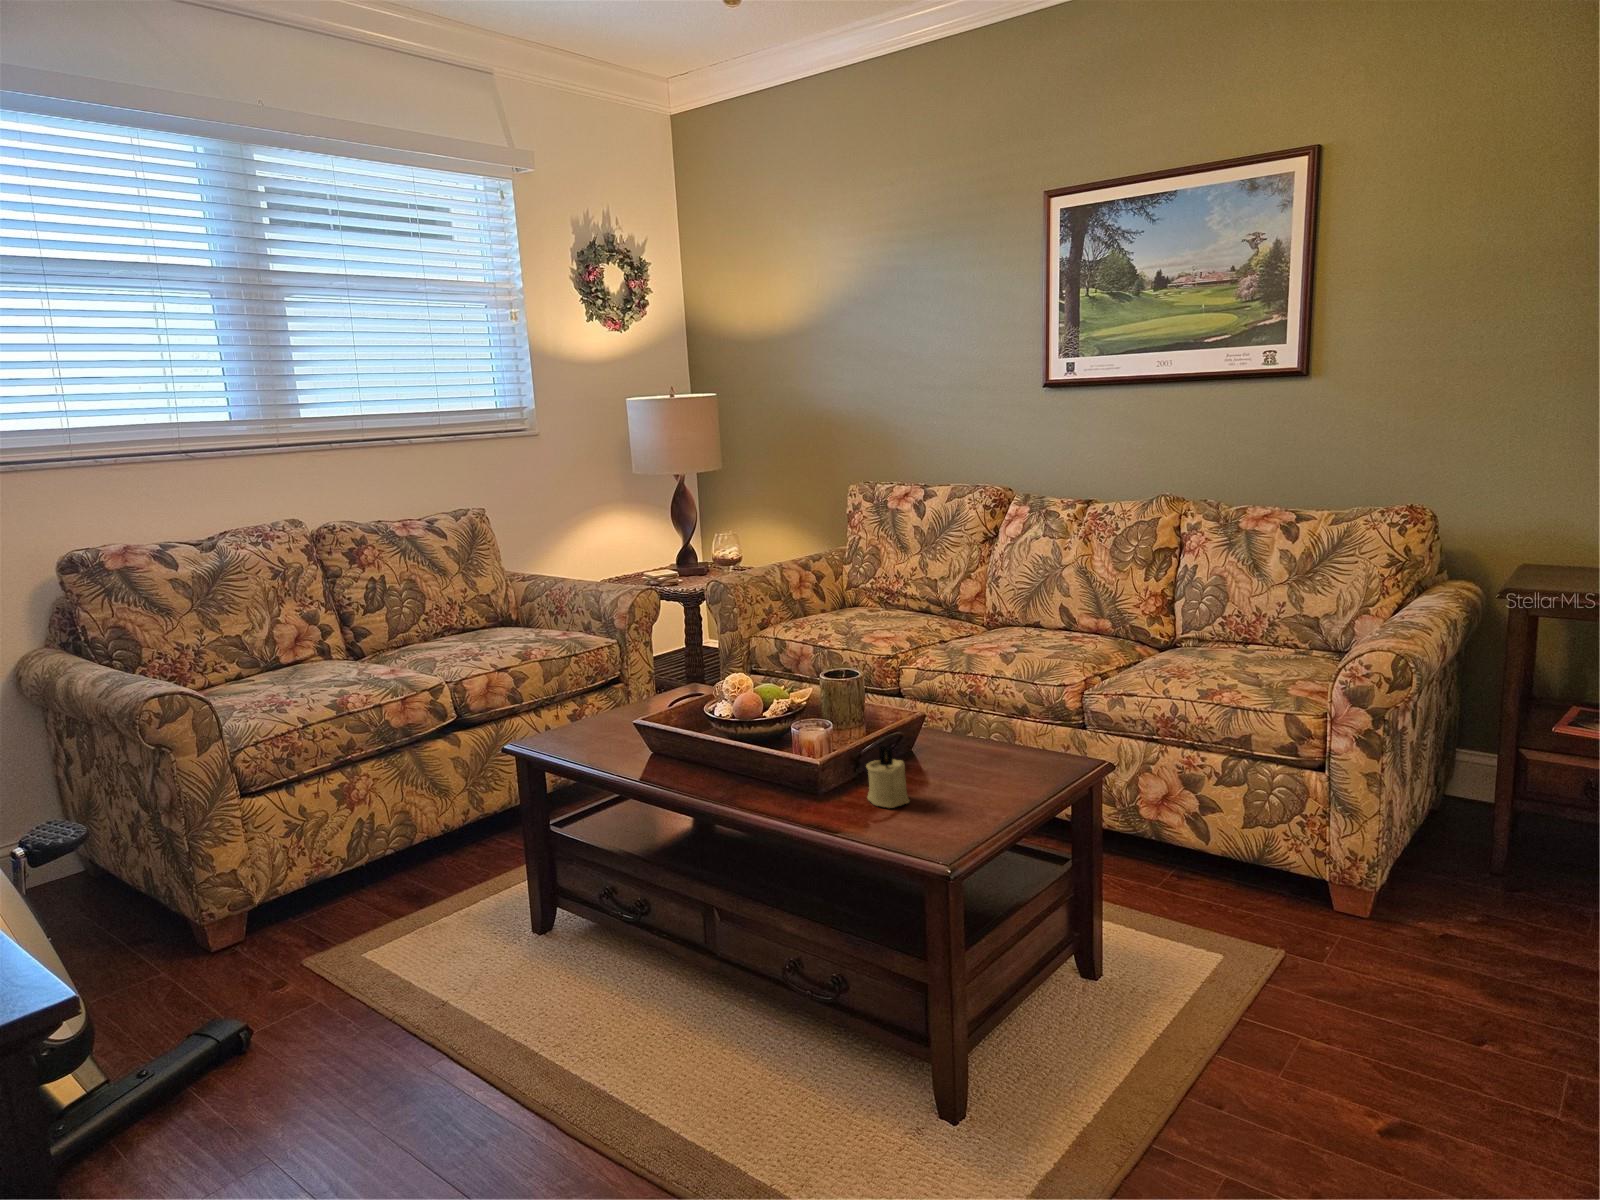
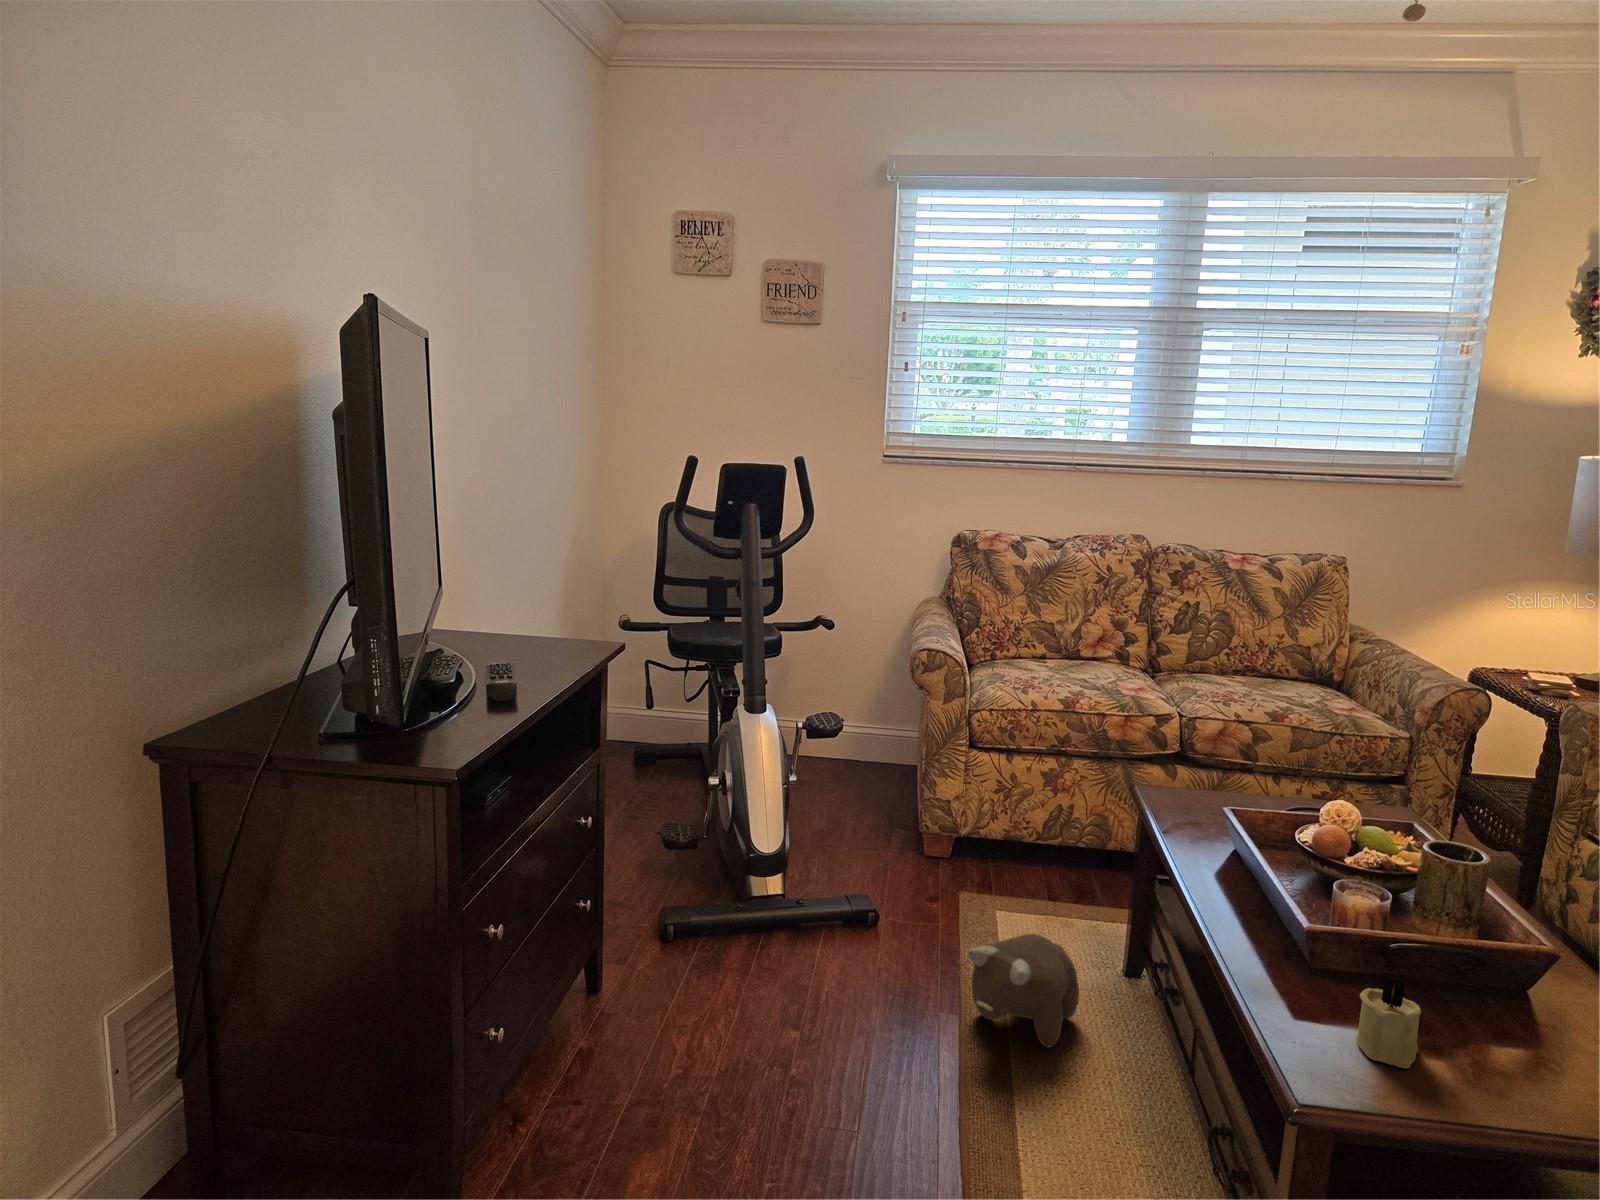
plush toy: none [455,918,568,1035] -> present [968,934,1079,1048]

